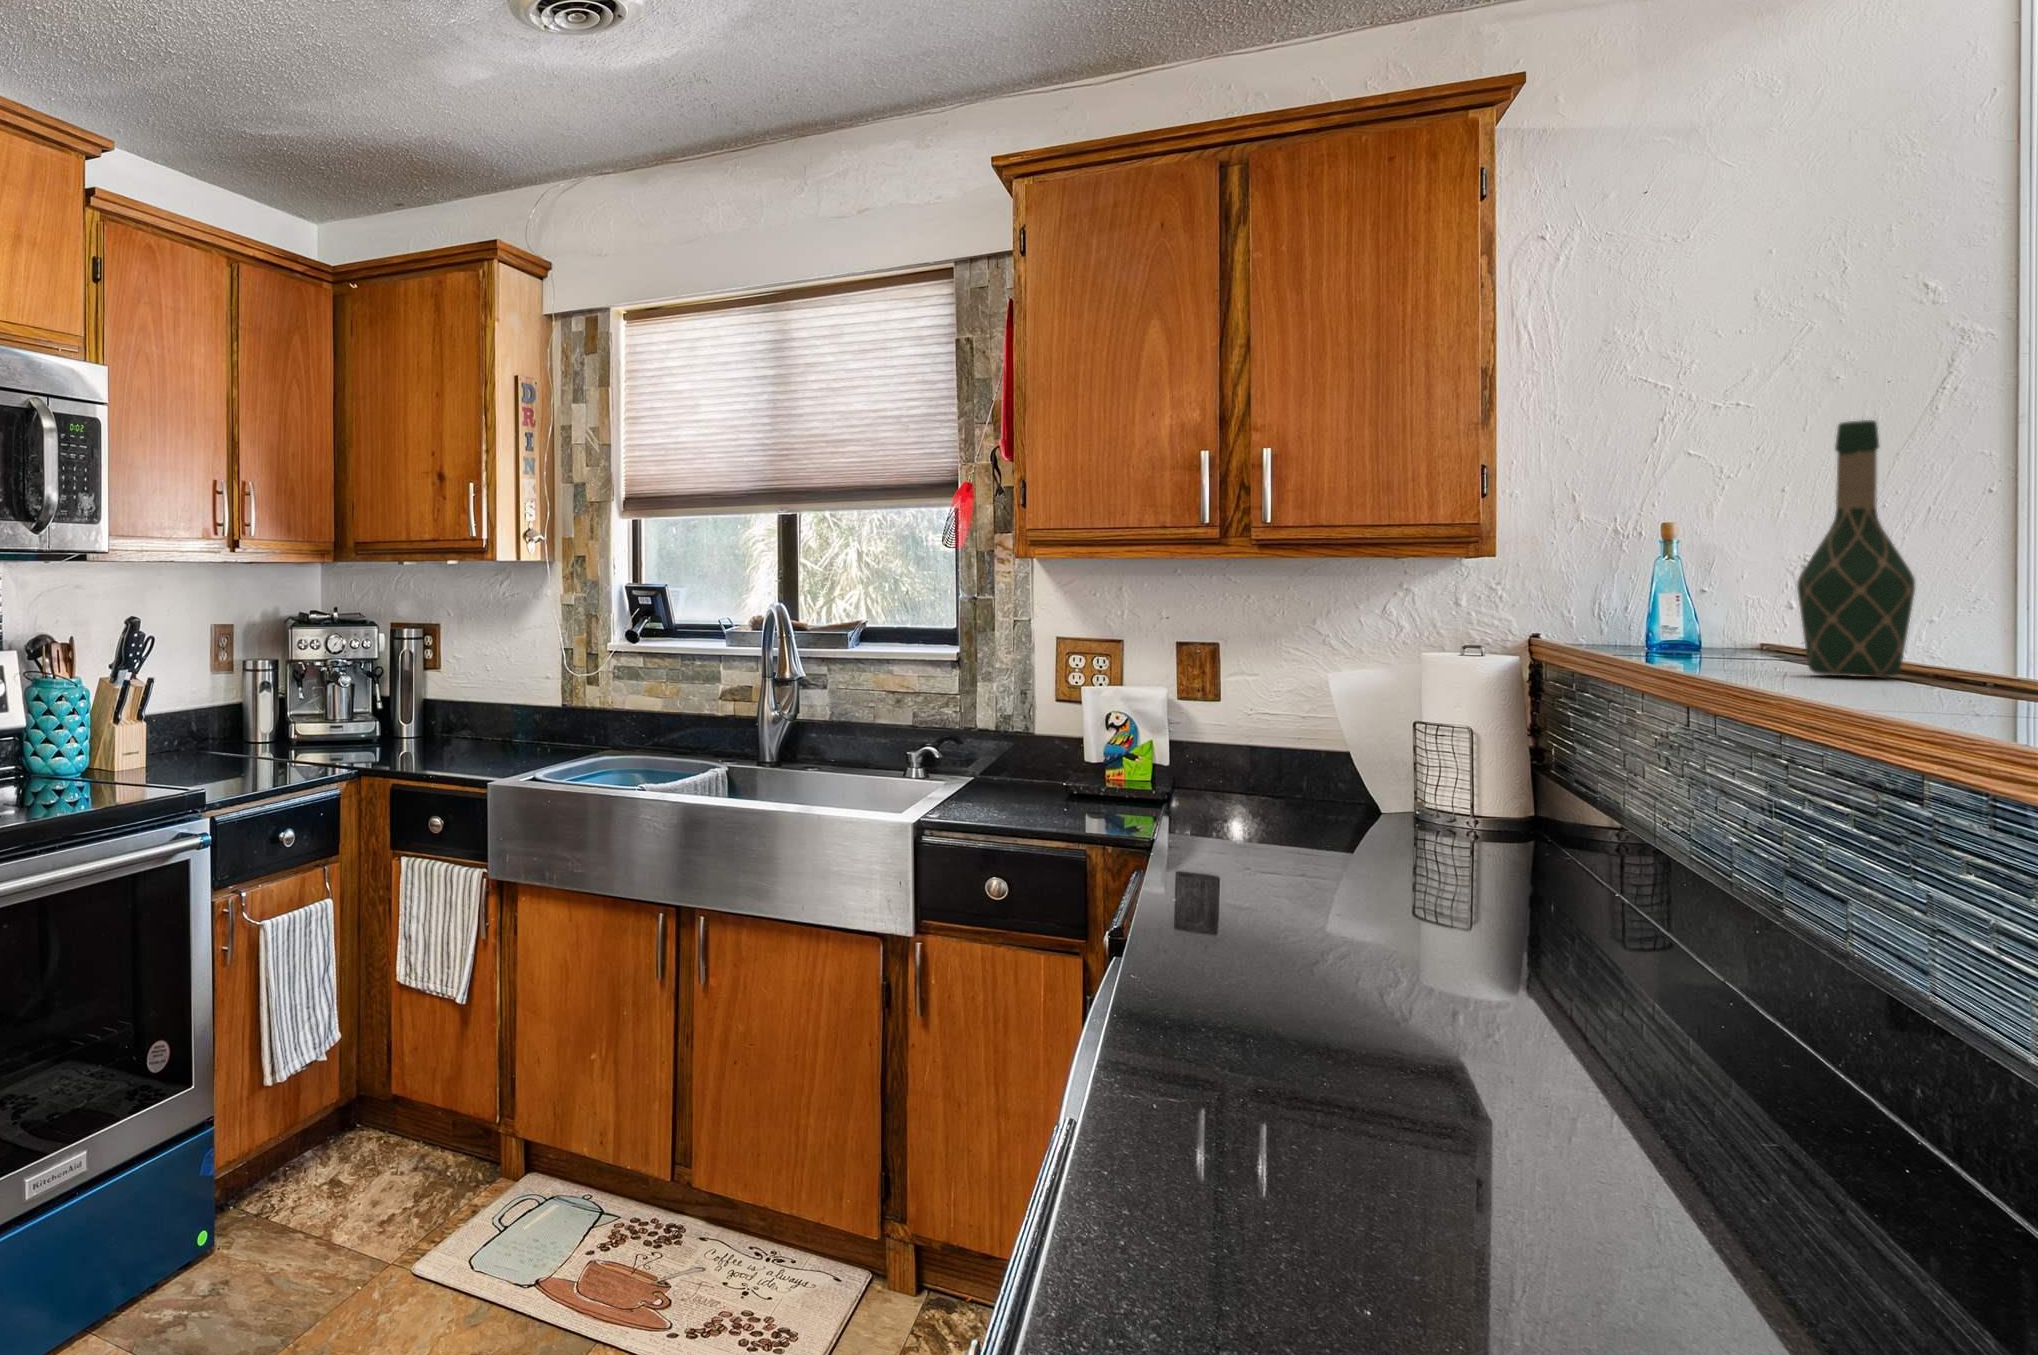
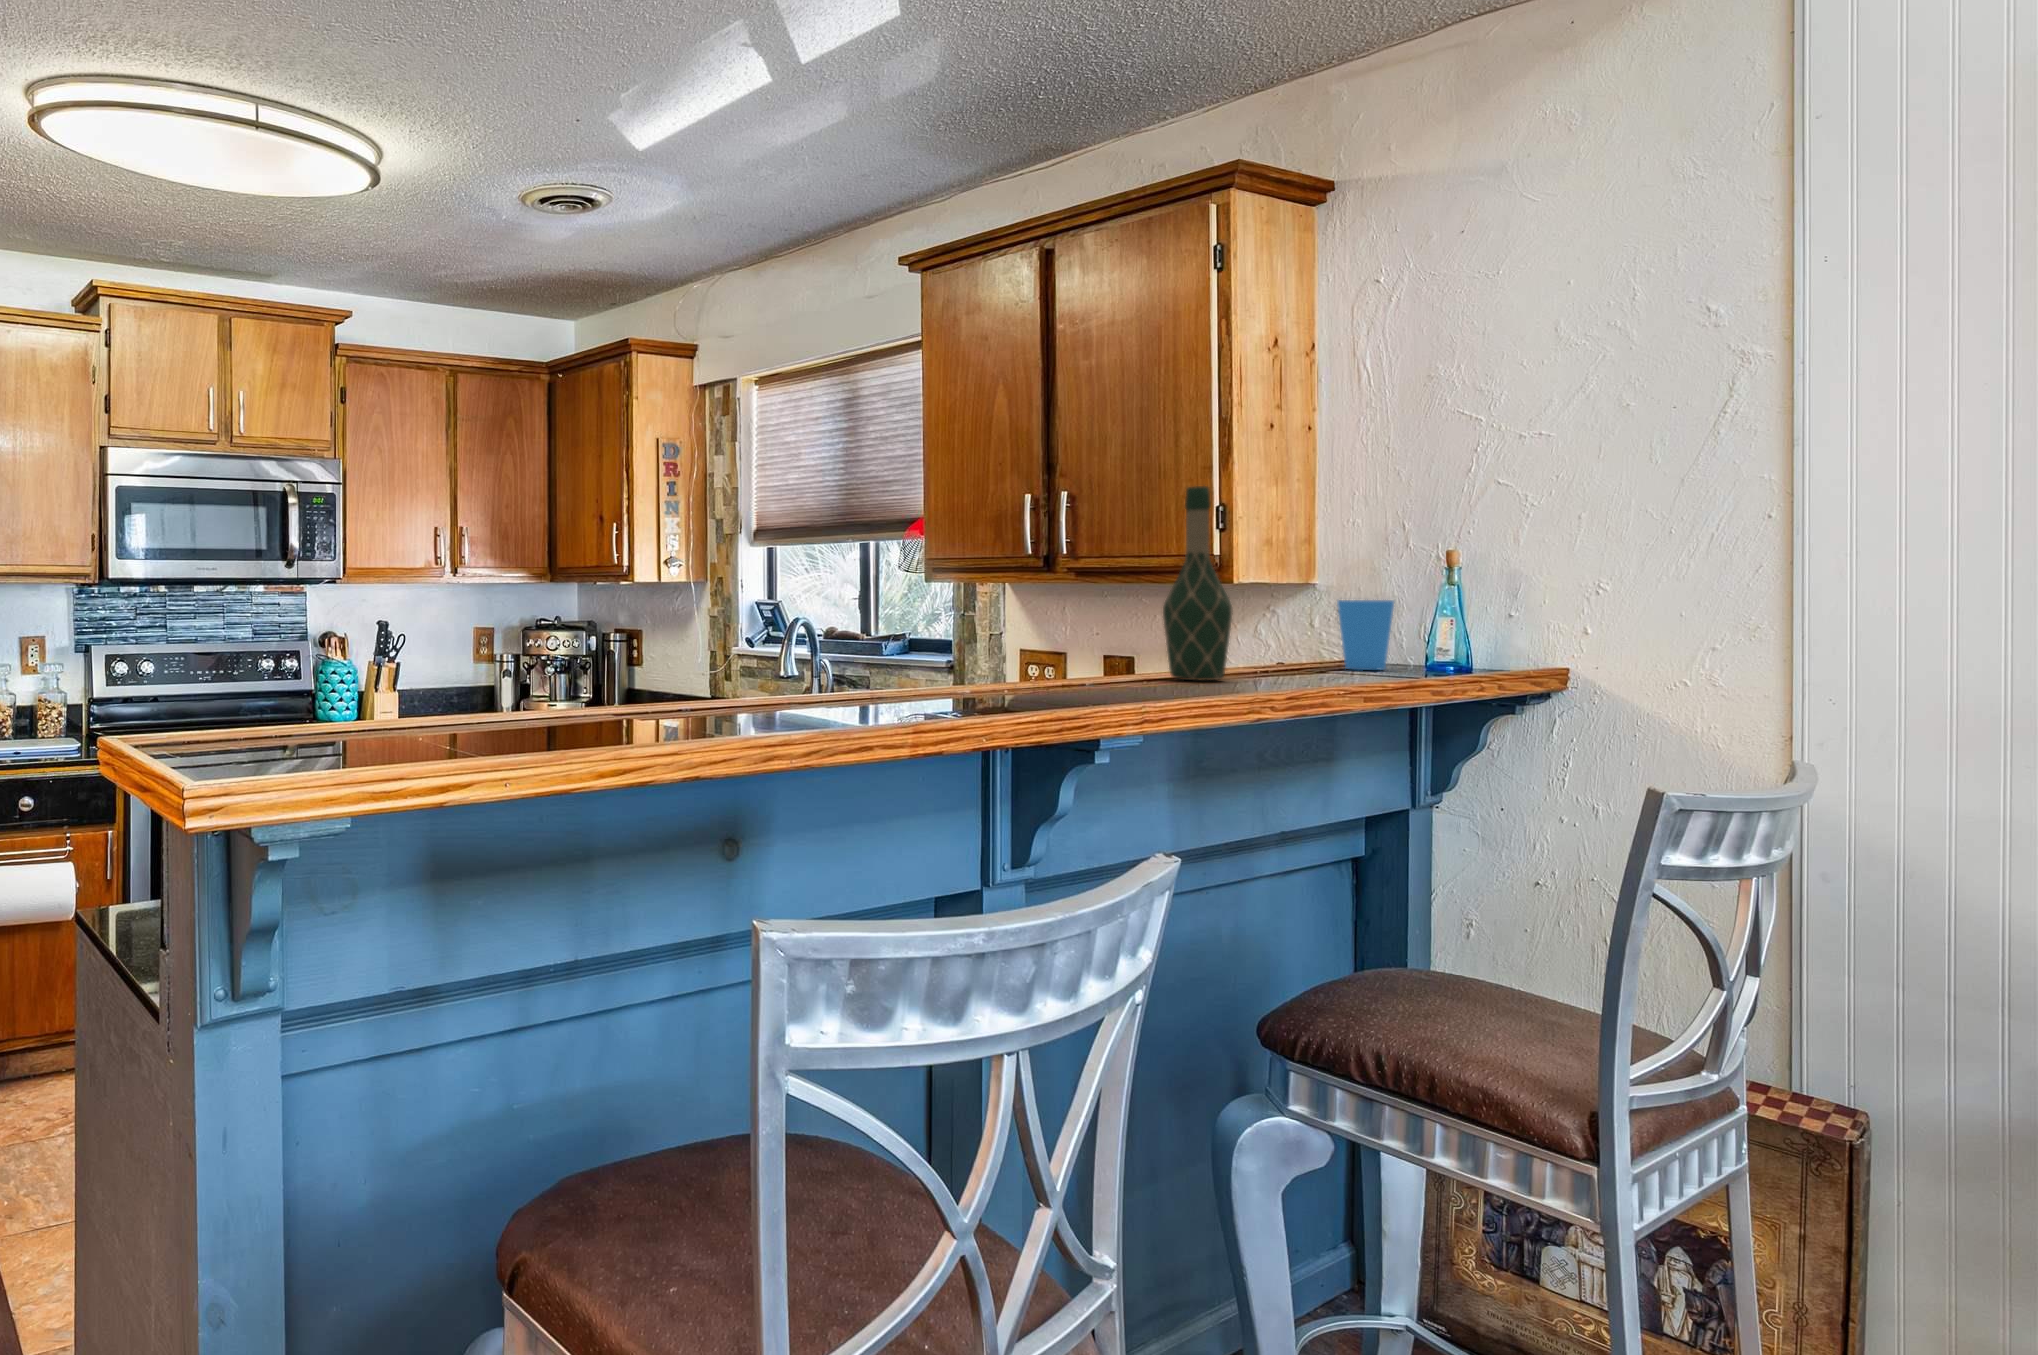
cup: none [1705,575,1783,657] -> present [1337,600,1394,670]

